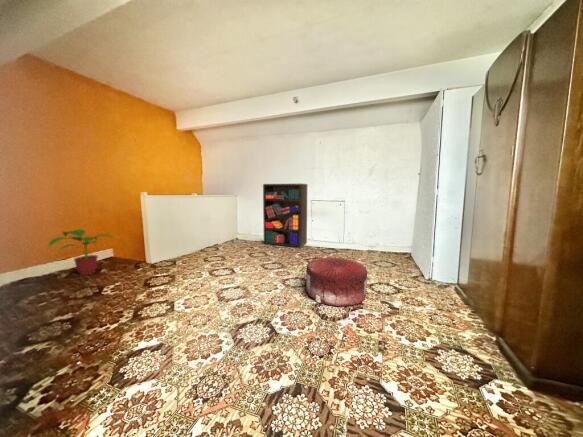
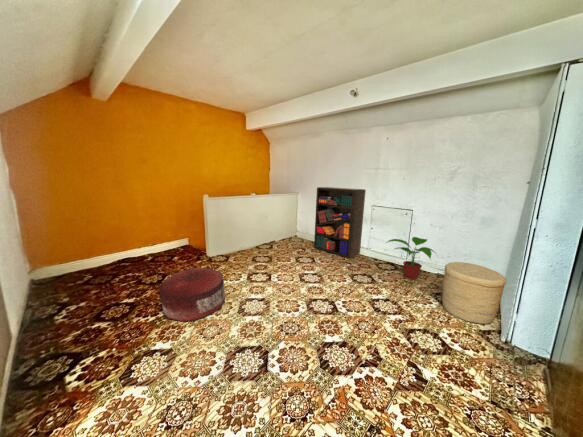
potted plant: present [49,229,112,275] -> present [388,237,433,280]
woven basket: none [383,231,423,272] -> present [442,262,506,324]
pouf: present [306,257,367,306] -> present [160,268,225,321]

